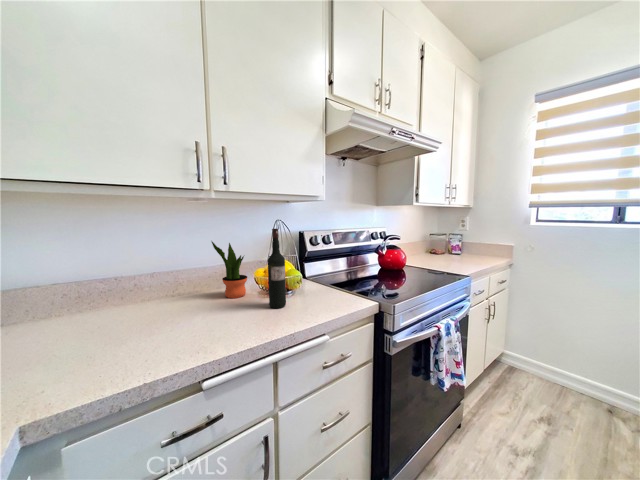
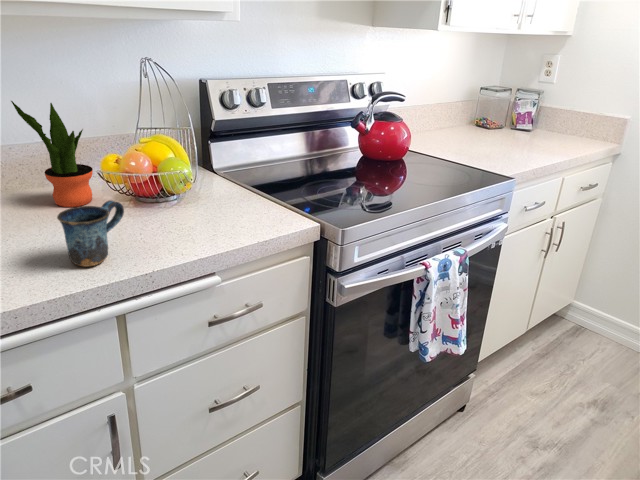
wine bottle: present [268,229,286,308] -> none [120,86,161,228]
mug: none [234,290,270,331] -> present [57,201,124,267]

